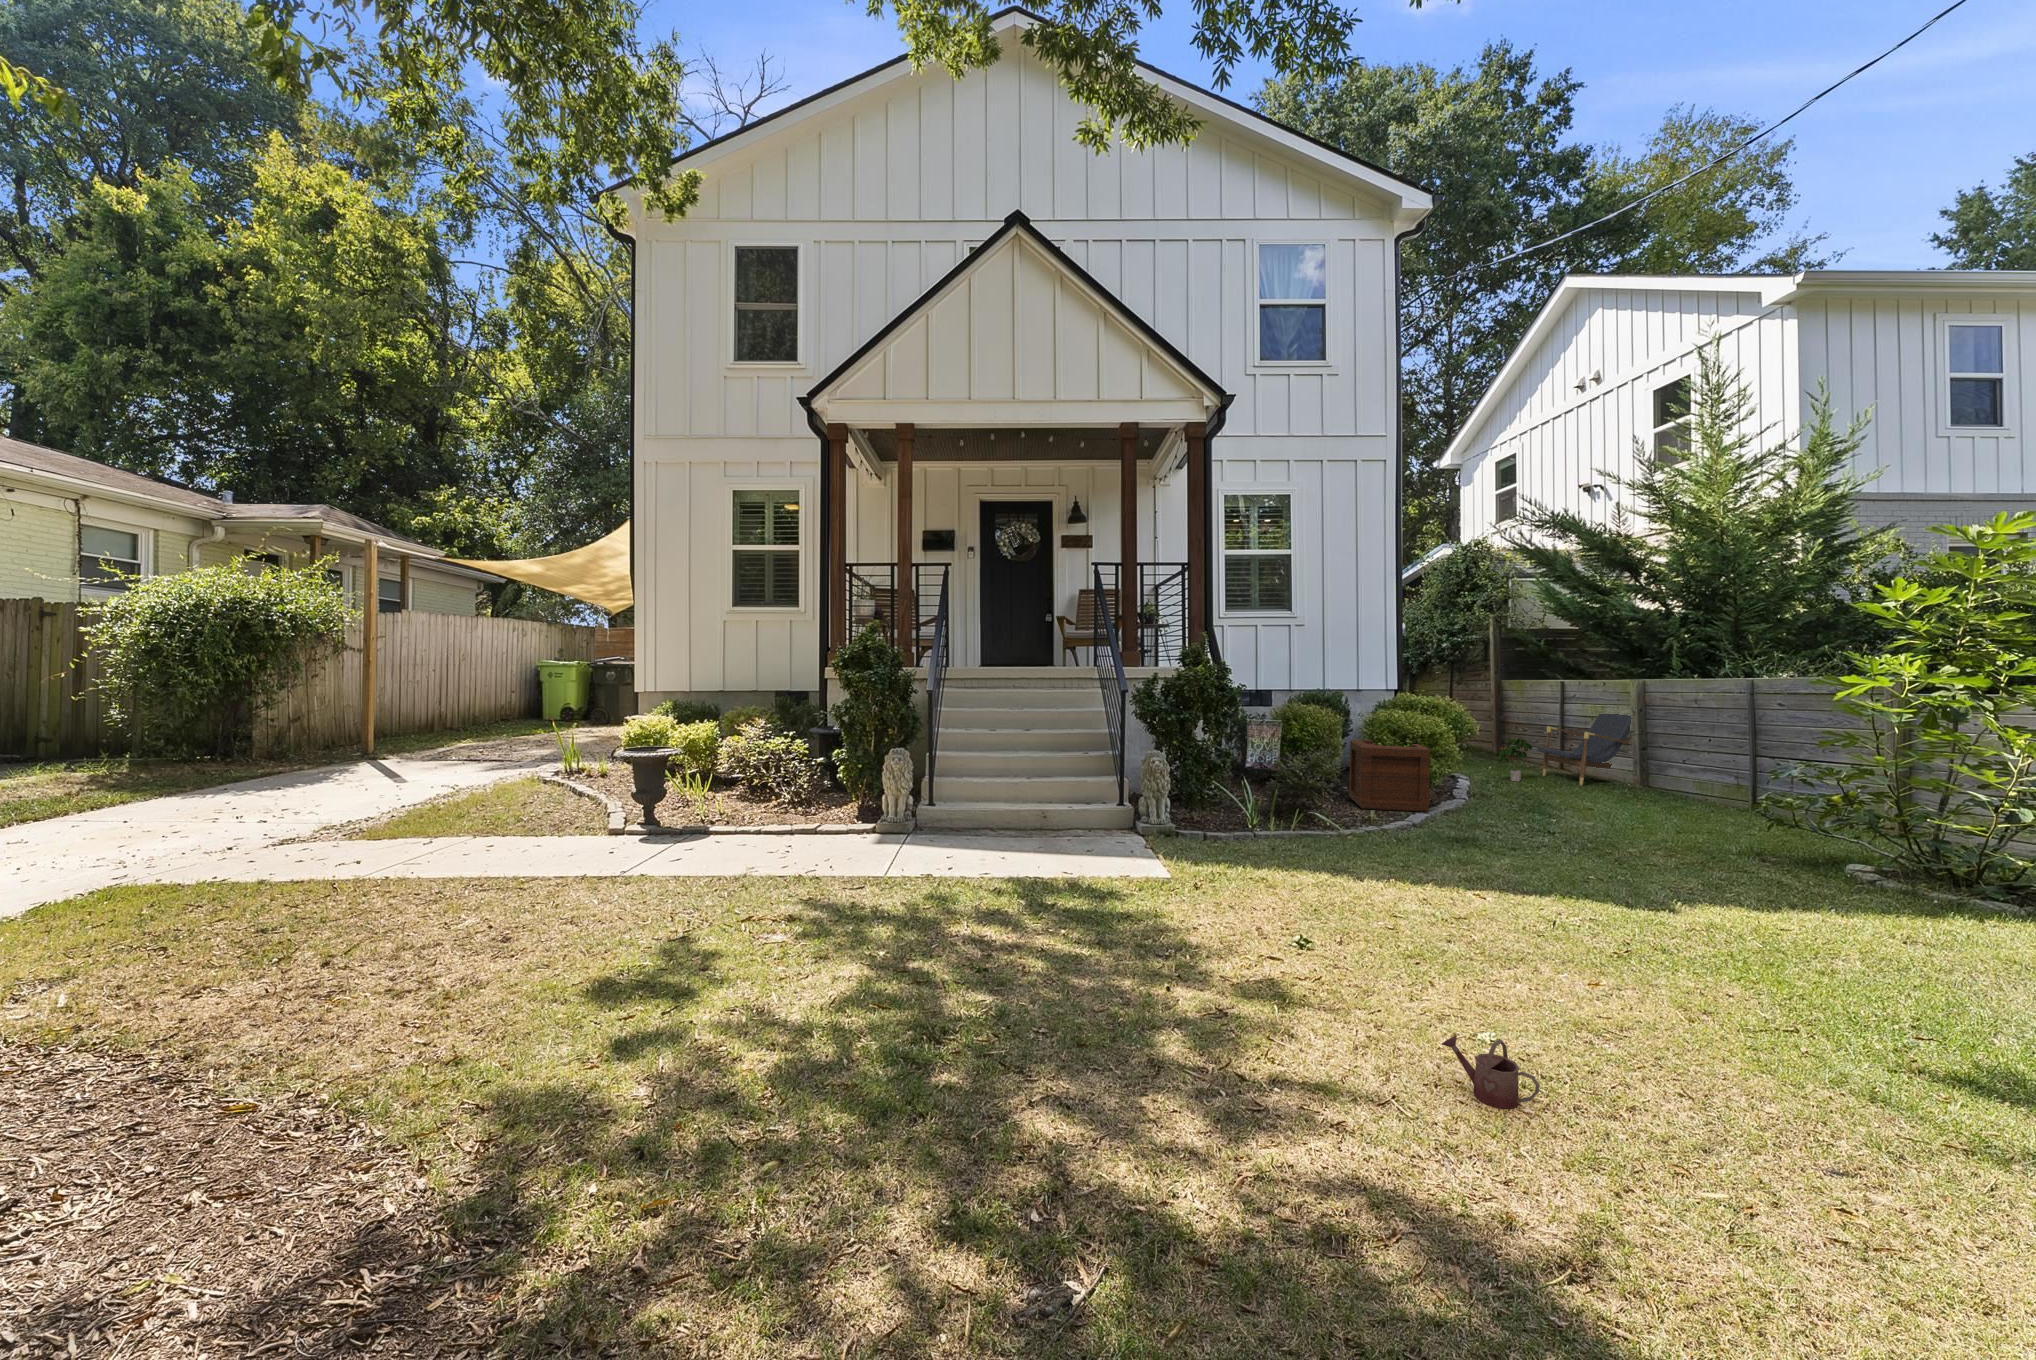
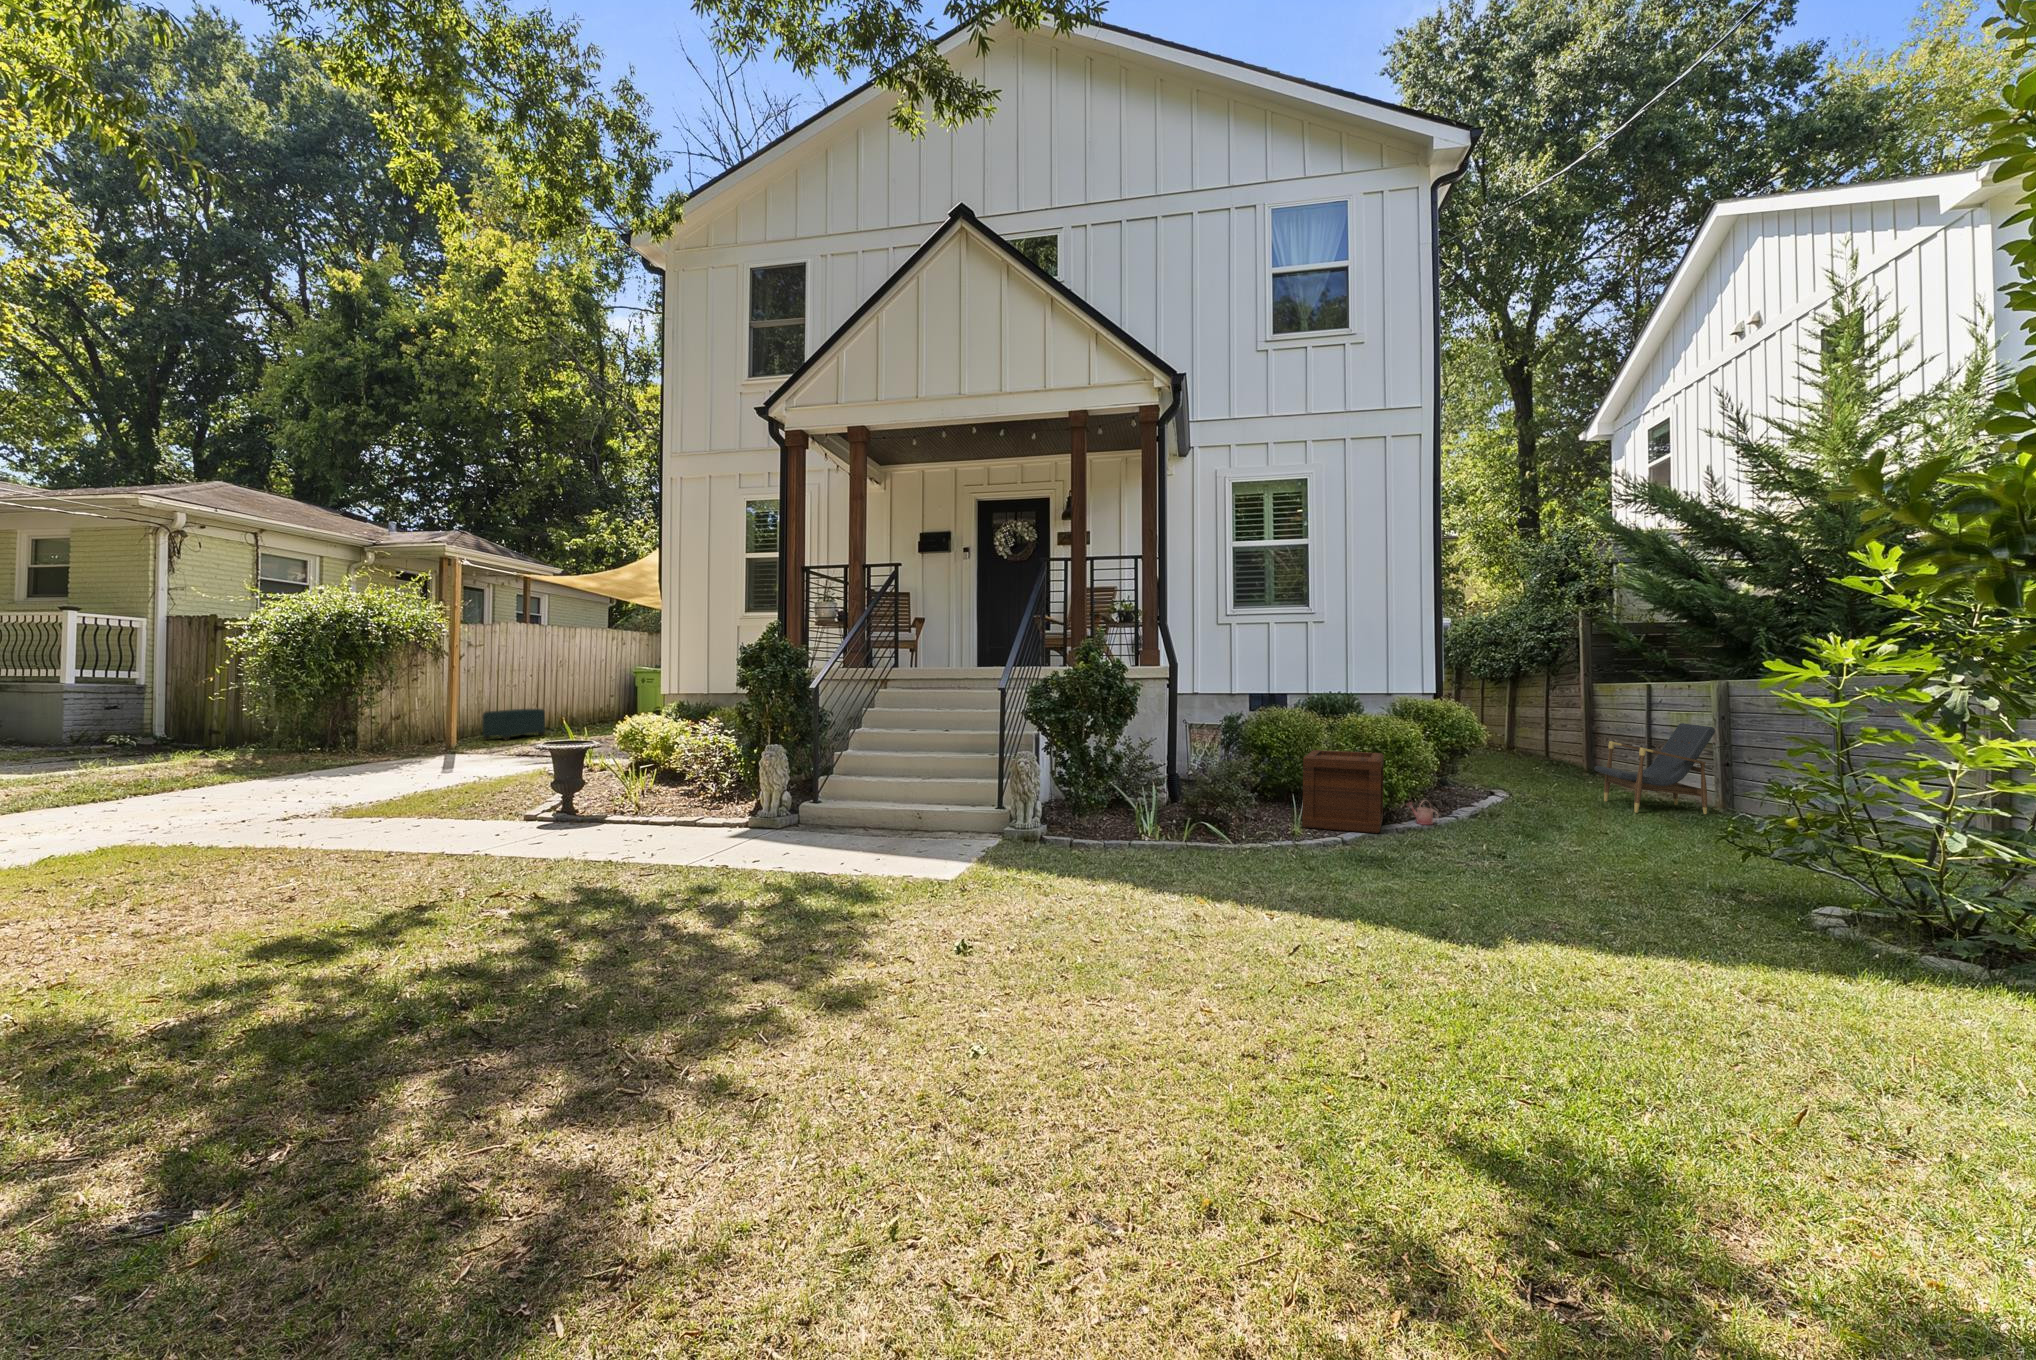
bench: none [397,704,463,739] -> present [482,709,545,740]
potted plant: present [1498,737,1532,781] -> none [1532,753,1580,806]
watering can: present [1442,1036,1540,1108] -> present [1407,802,1438,825]

